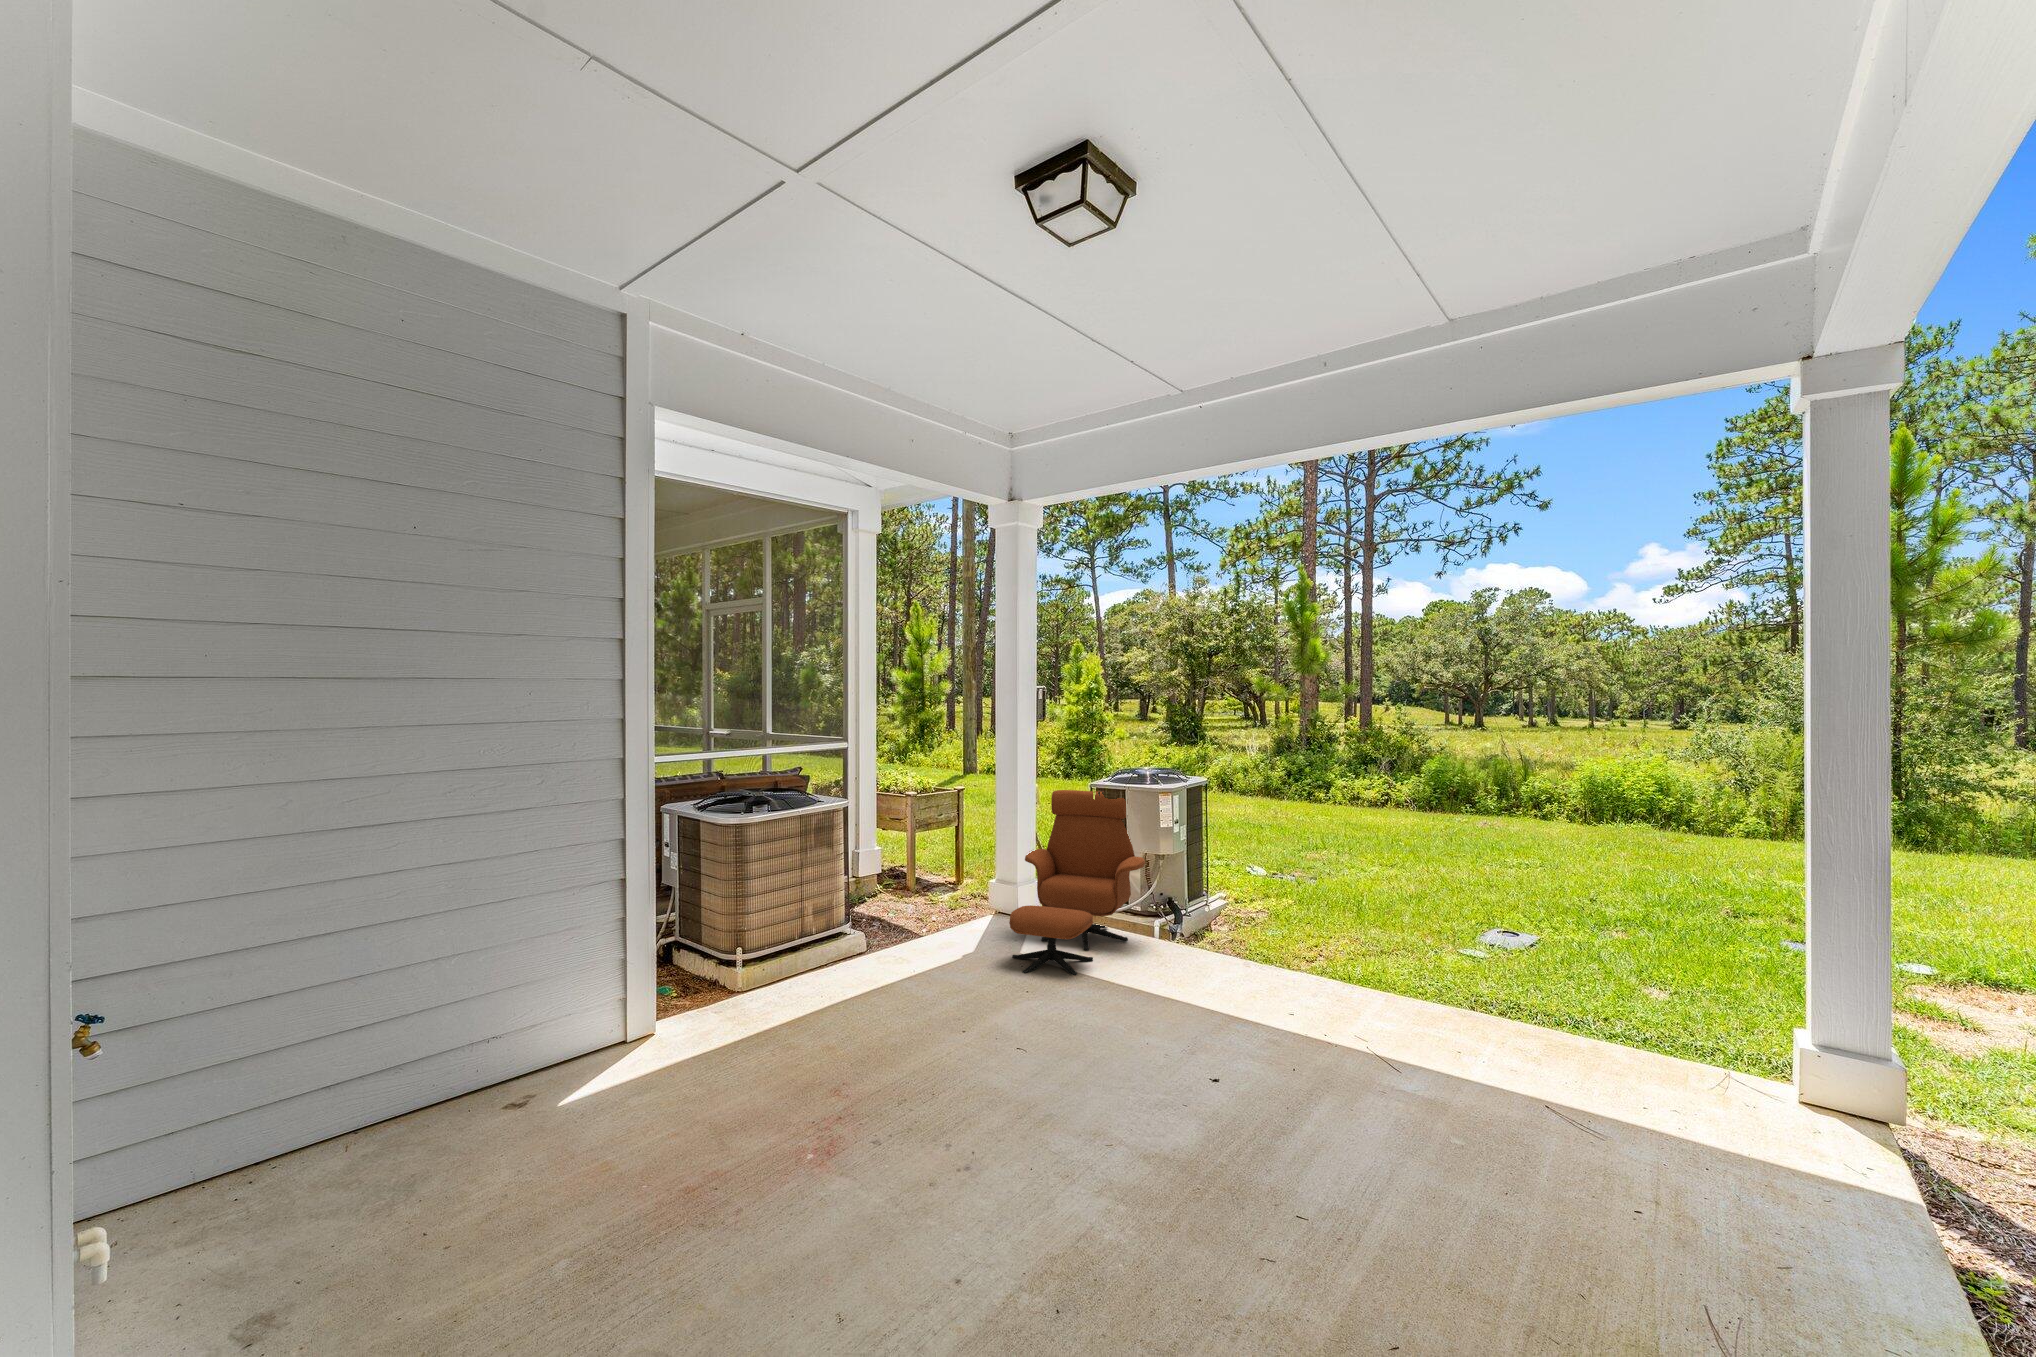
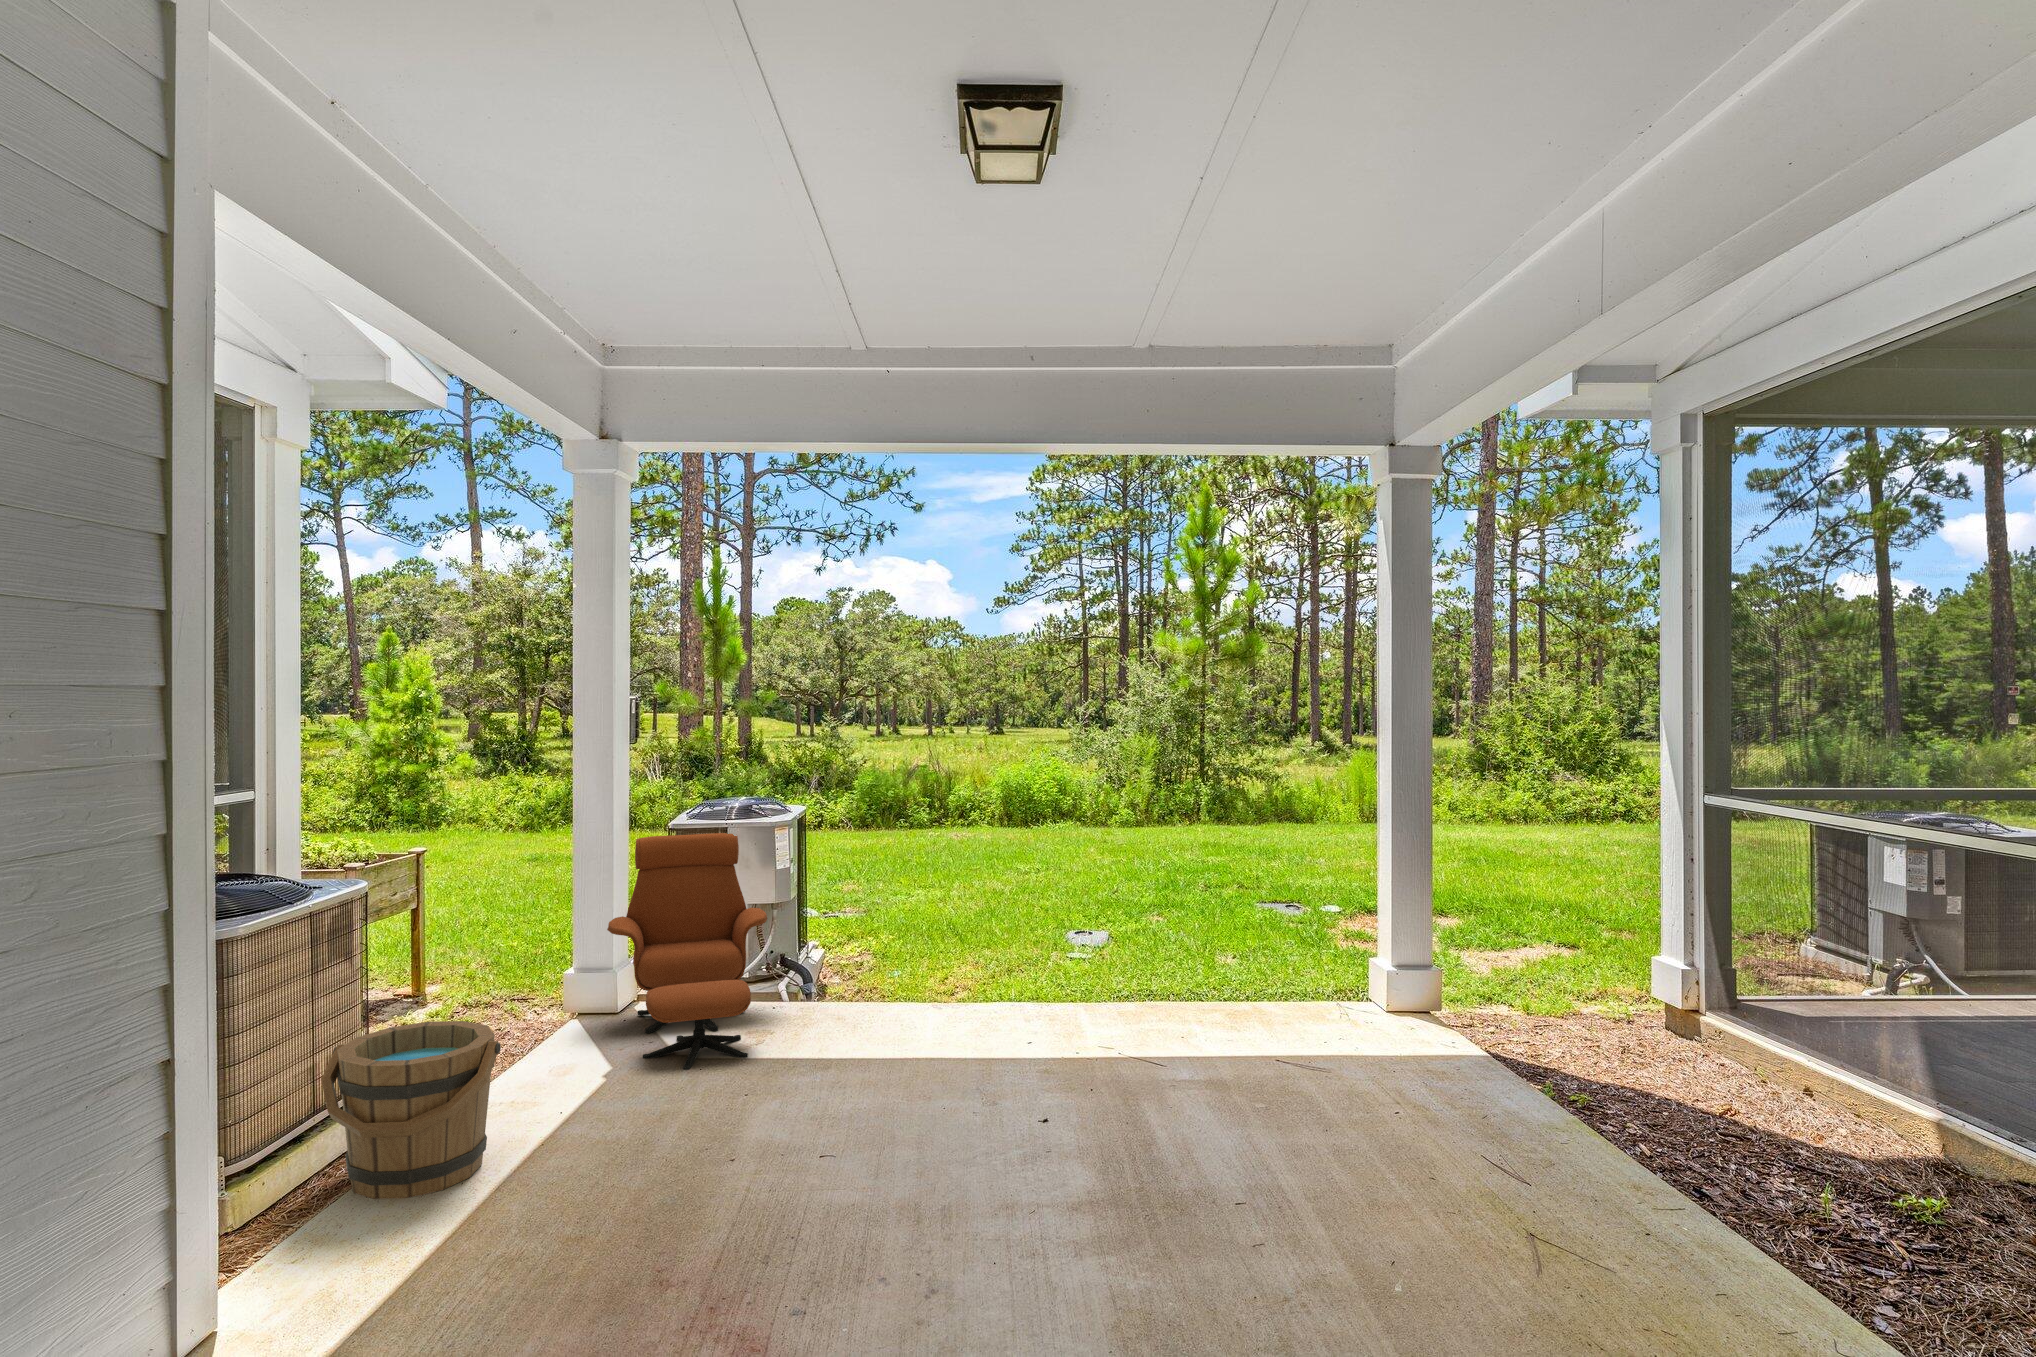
bucket: none [737,895,841,1008] -> present [321,1021,501,1199]

